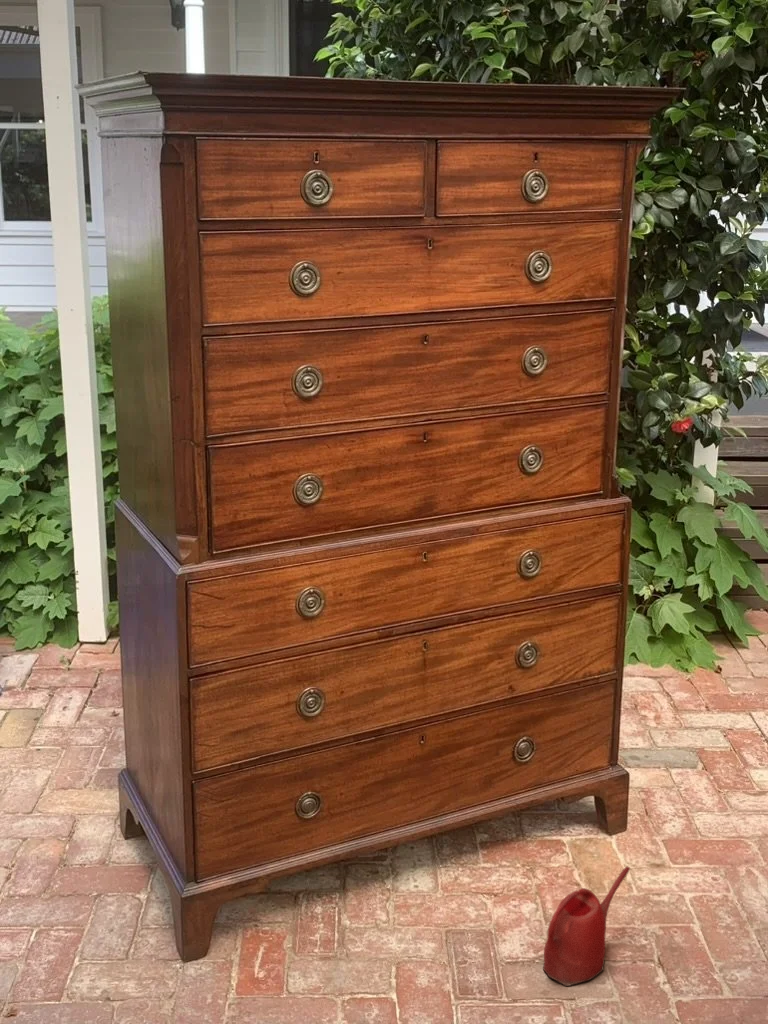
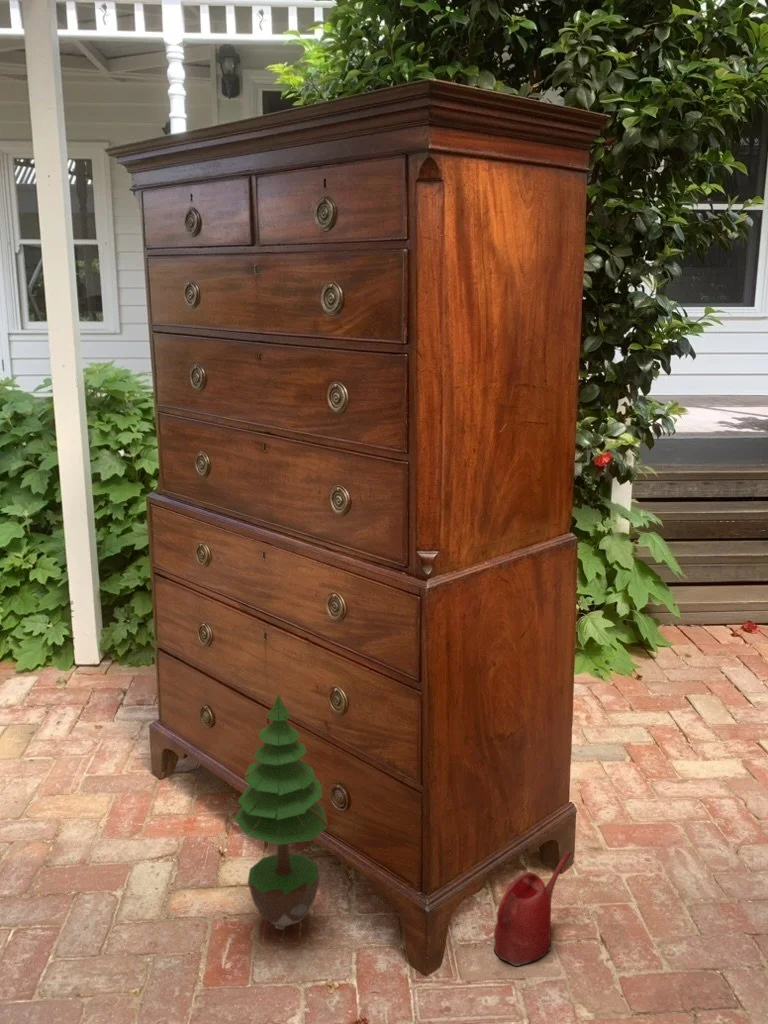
potted tree: none [269,694,368,941] -> present [235,695,327,930]

